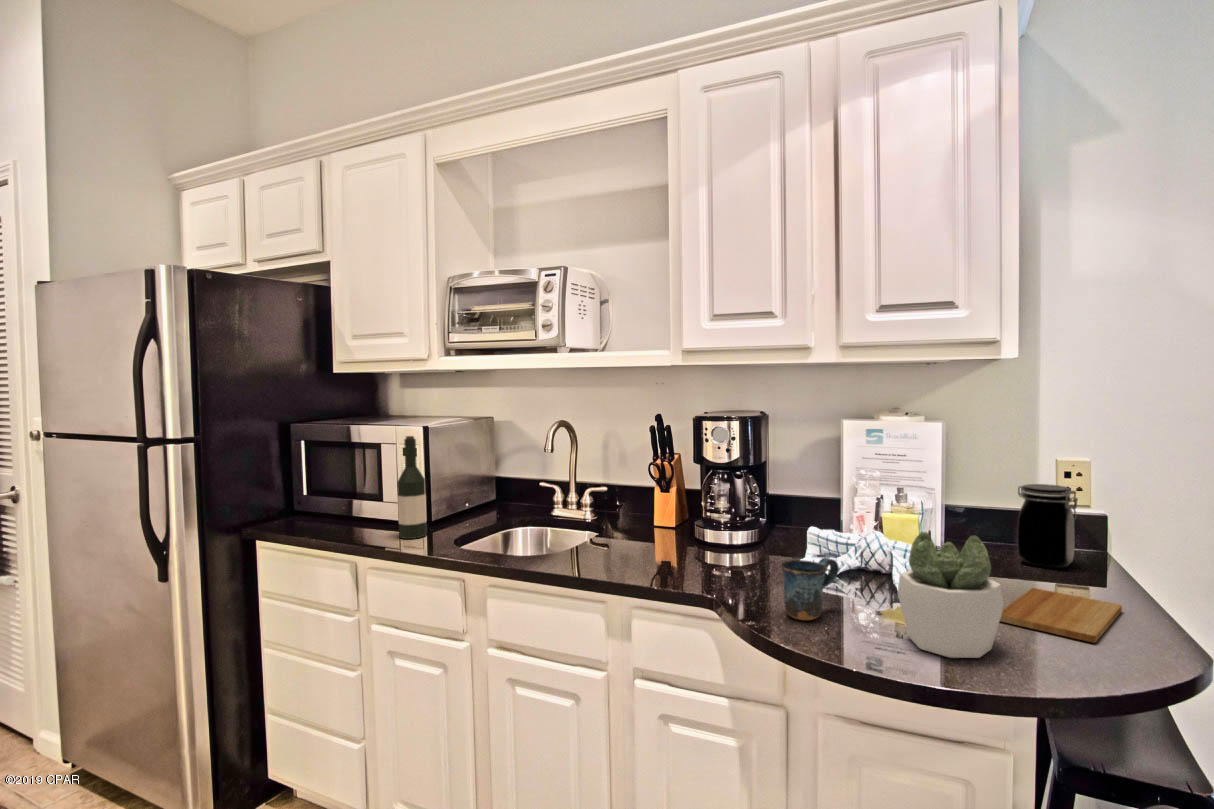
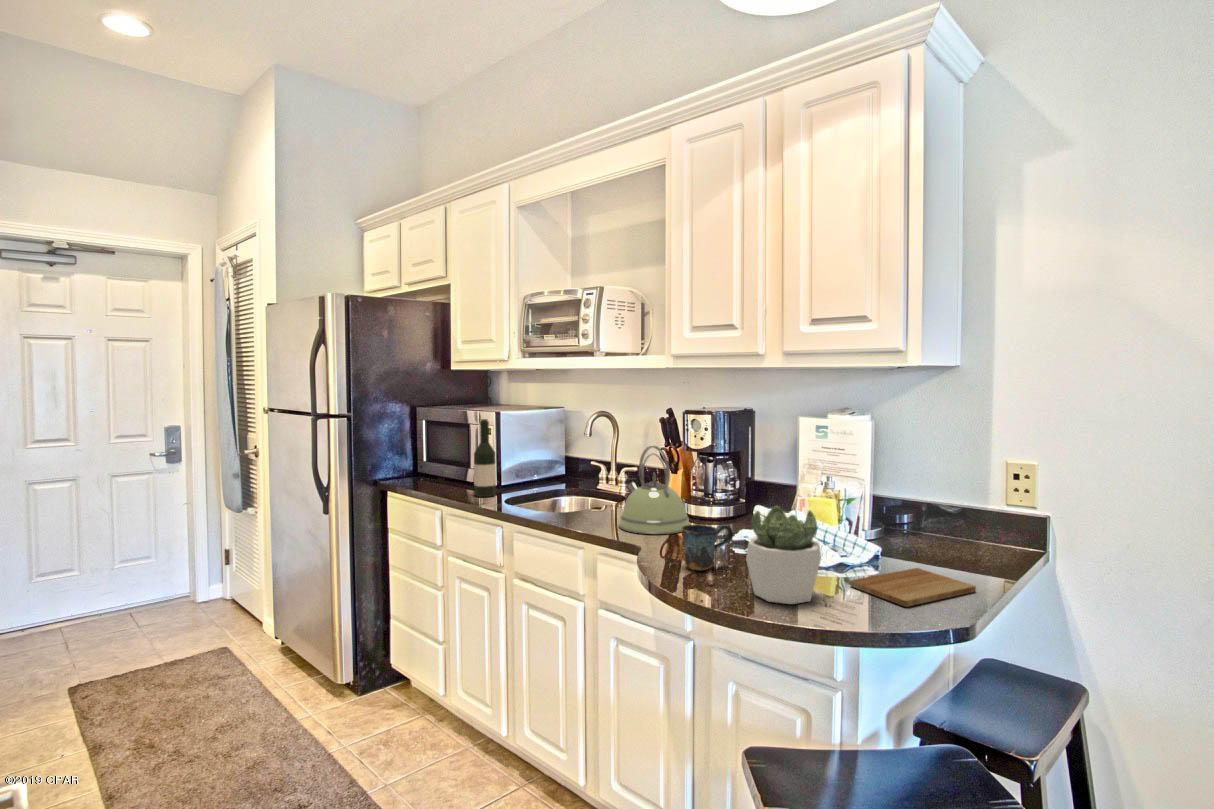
kettle: none [631,461,721,573] -> present [619,446,690,534]
jar: present [1018,484,1078,568] -> none [945,482,1003,559]

